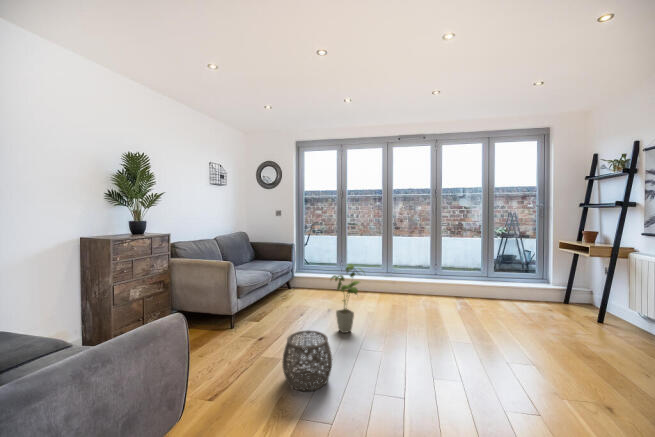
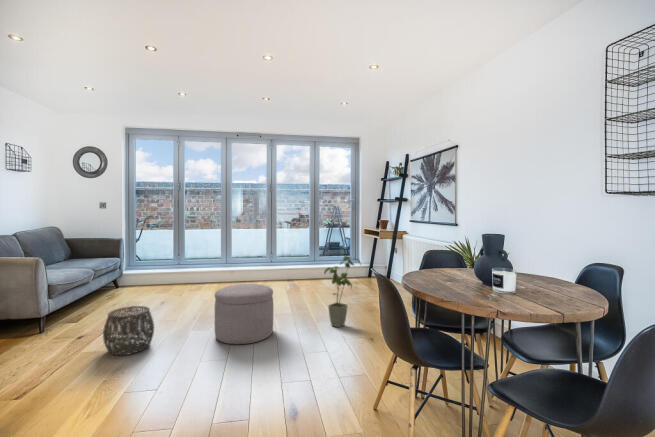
house plant: present [331,264,363,333] -> present [324,255,361,327]
ottoman: none [399,315,476,405] -> present [215,284,273,344]

